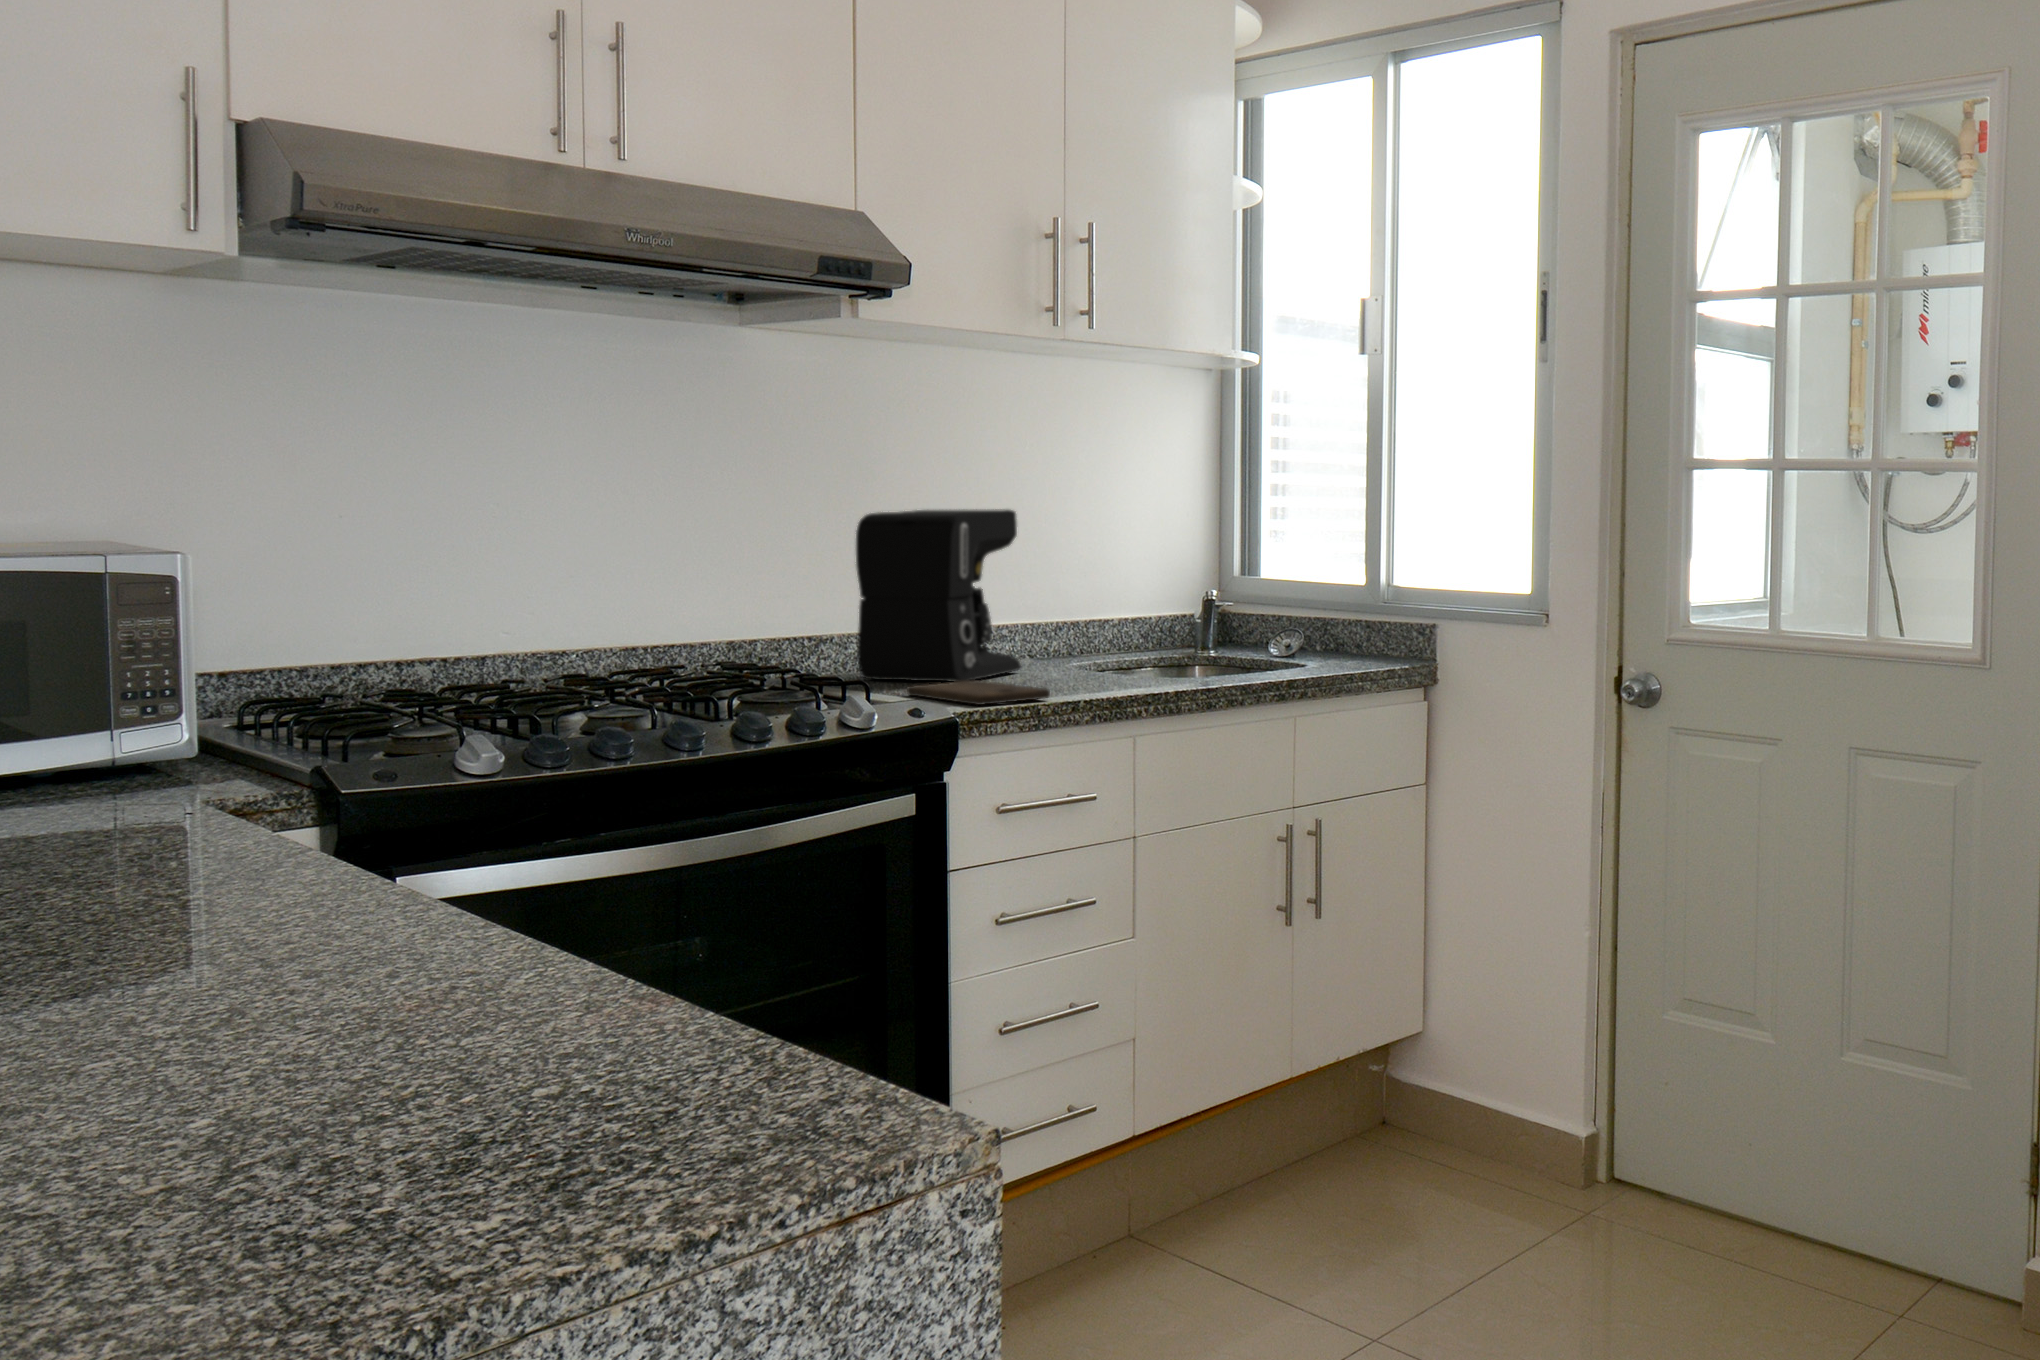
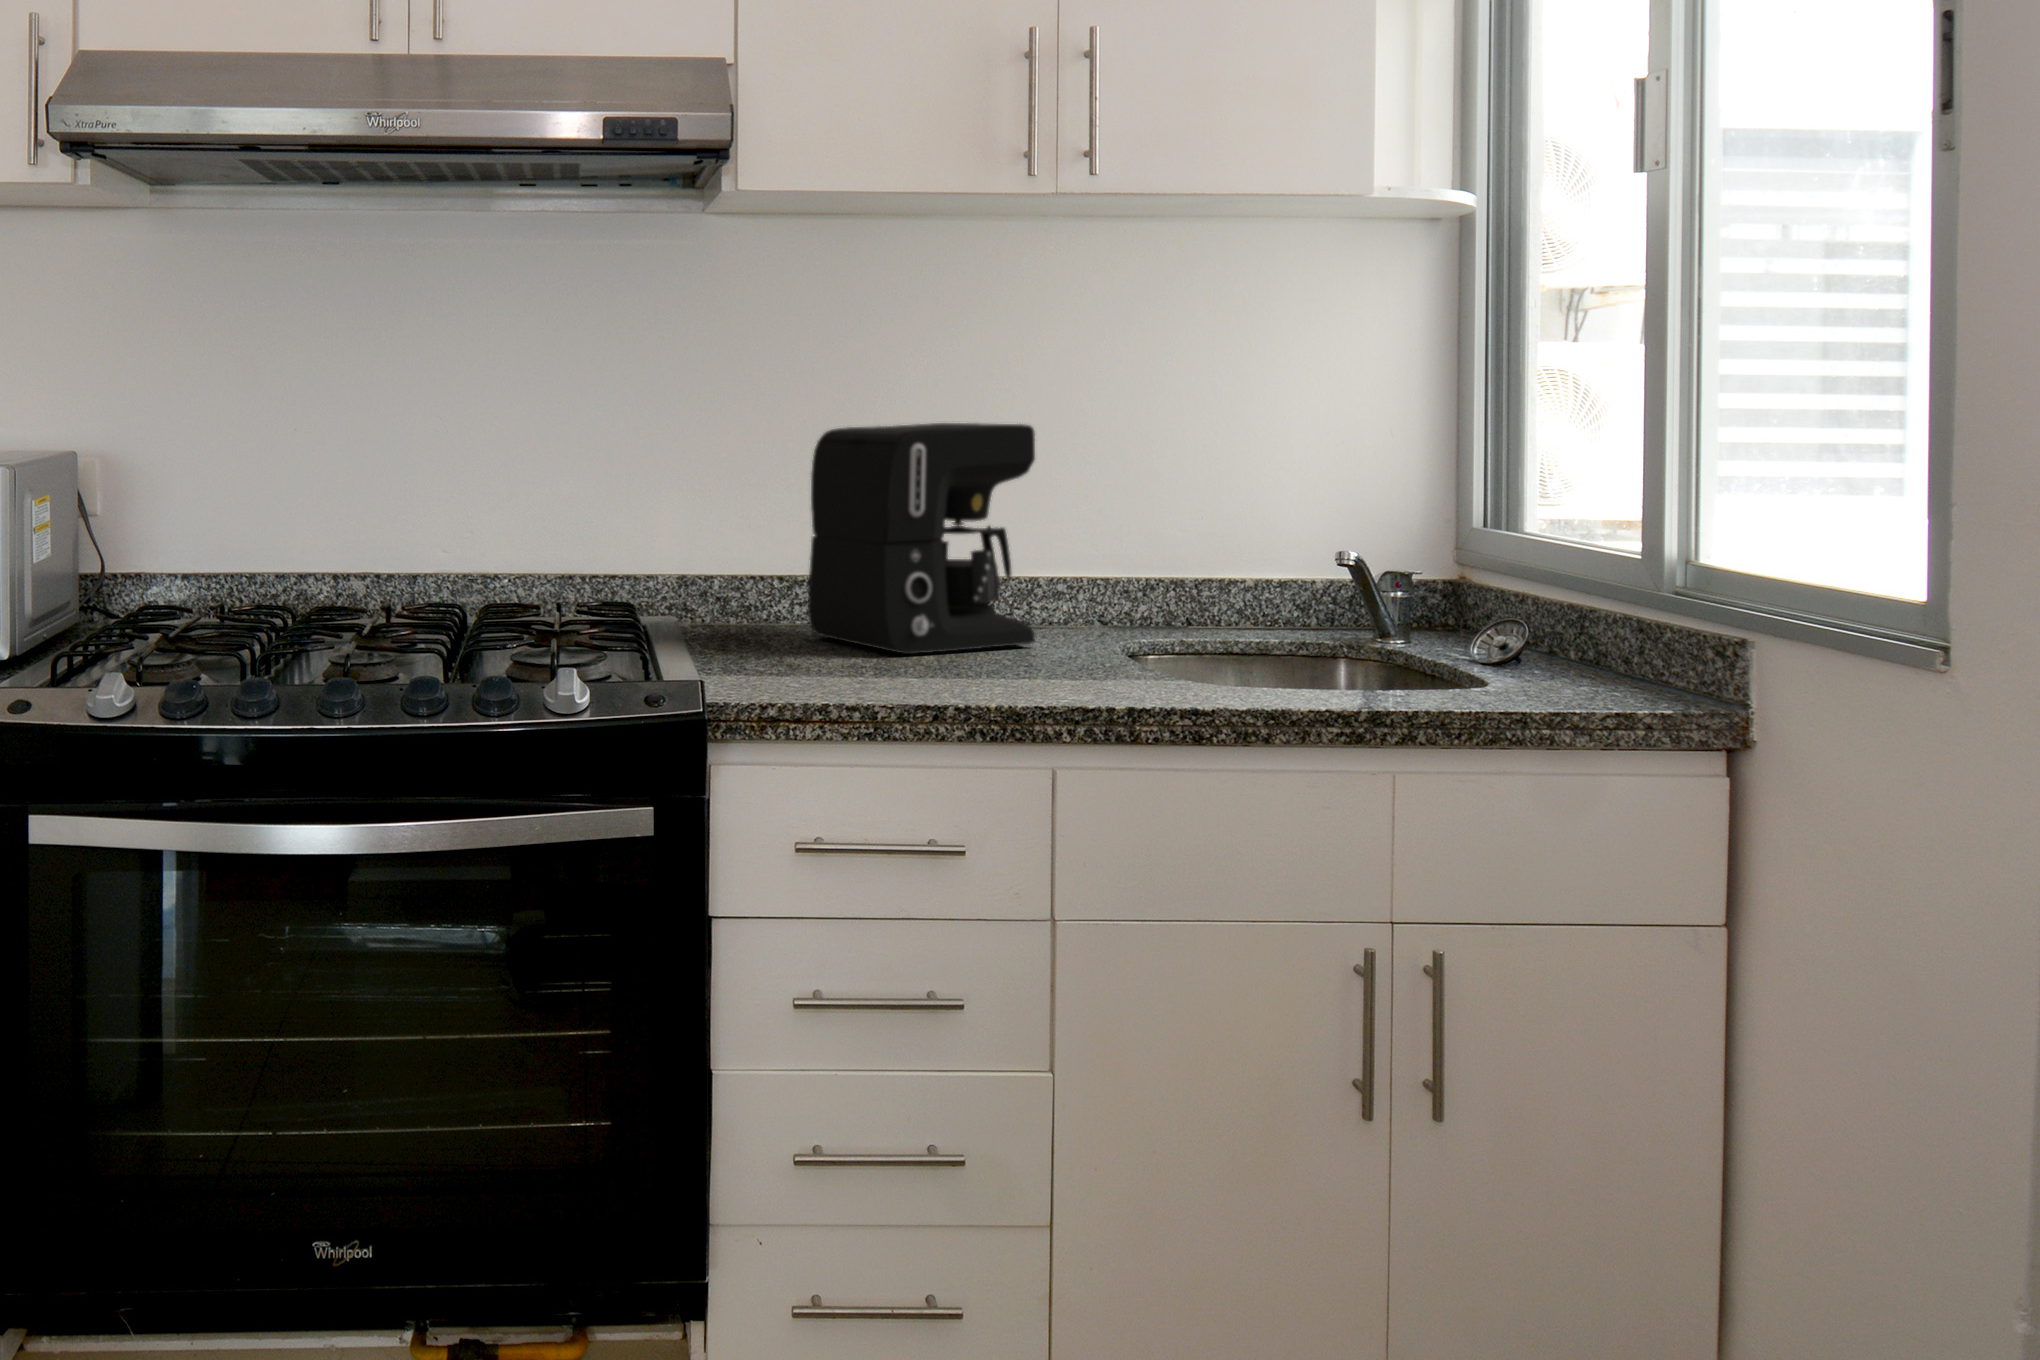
cutting board: present [907,680,1050,705] -> none [782,655,911,695]

